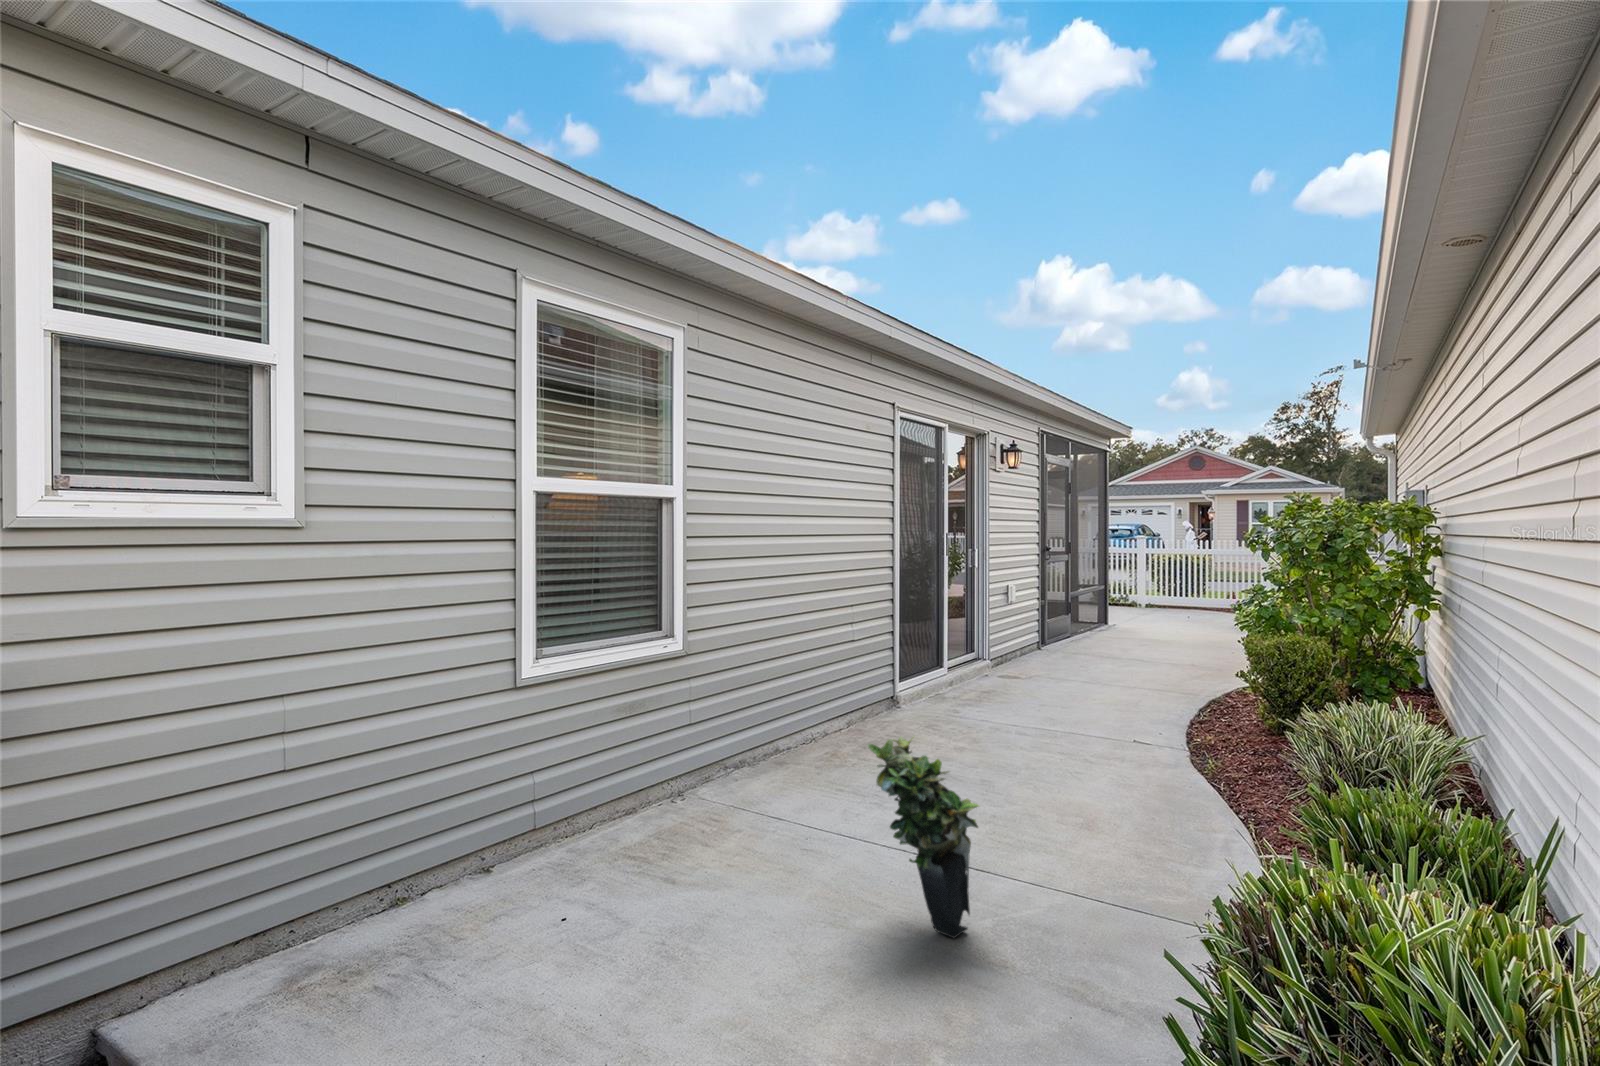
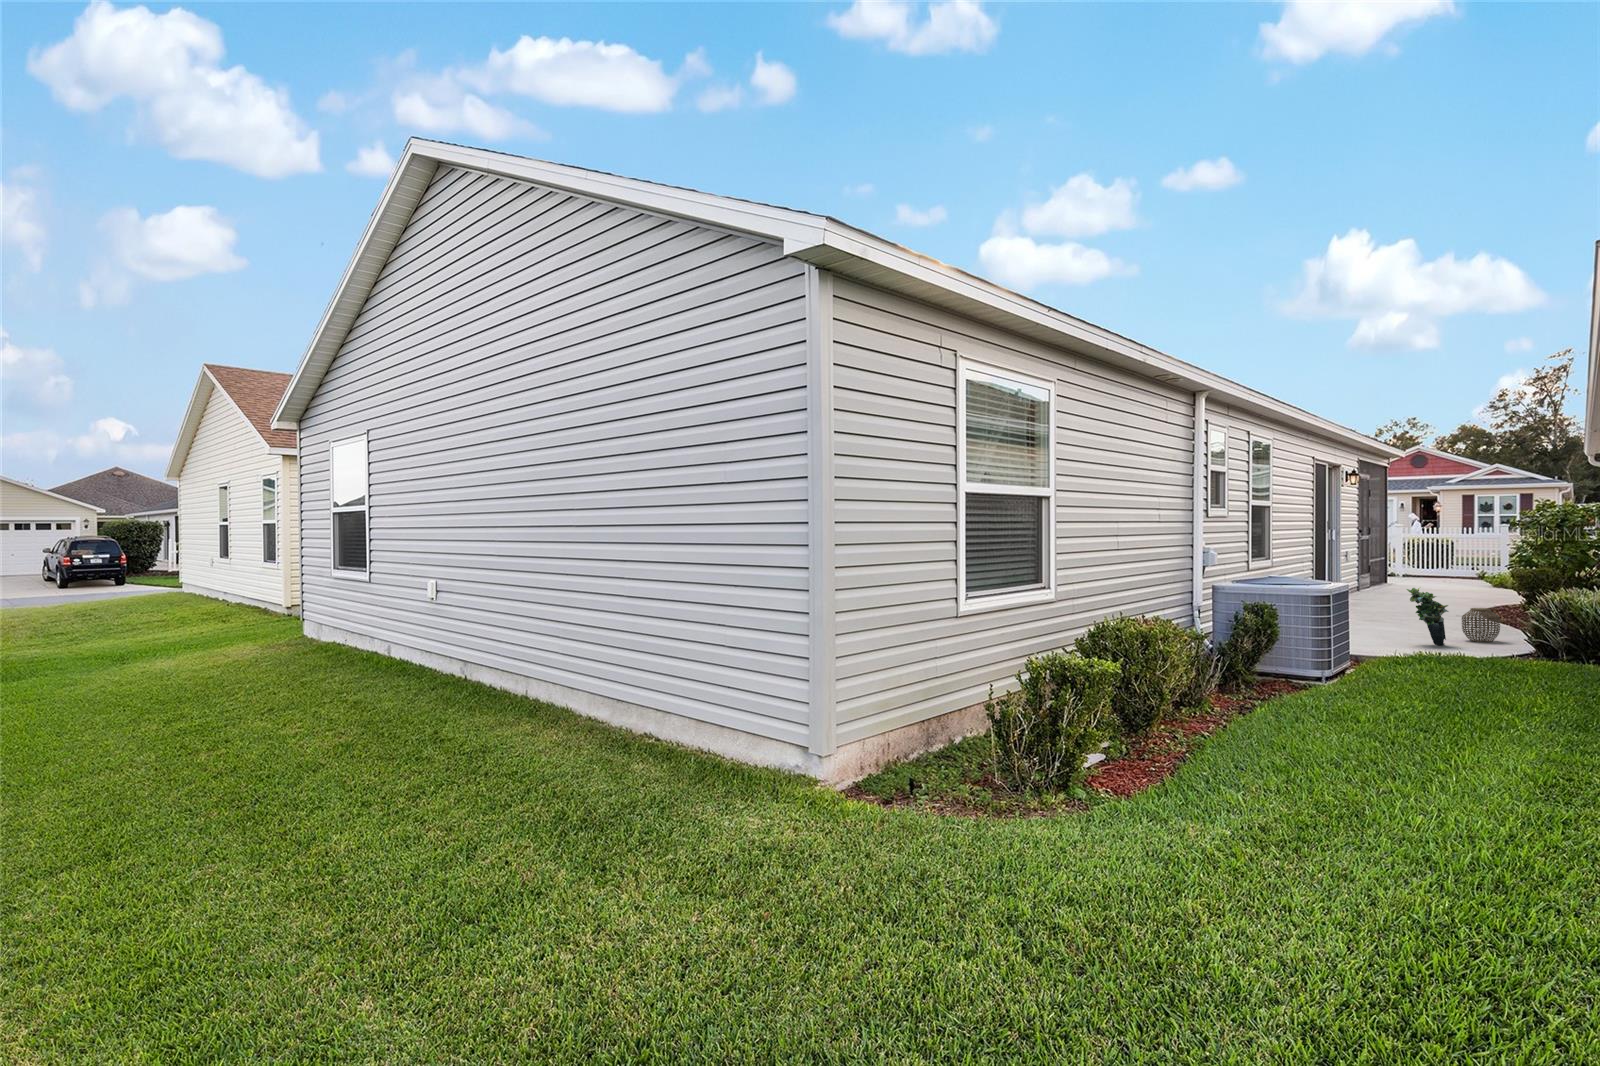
woven basket: none [1051,784,1149,898] -> present [1462,608,1500,642]

